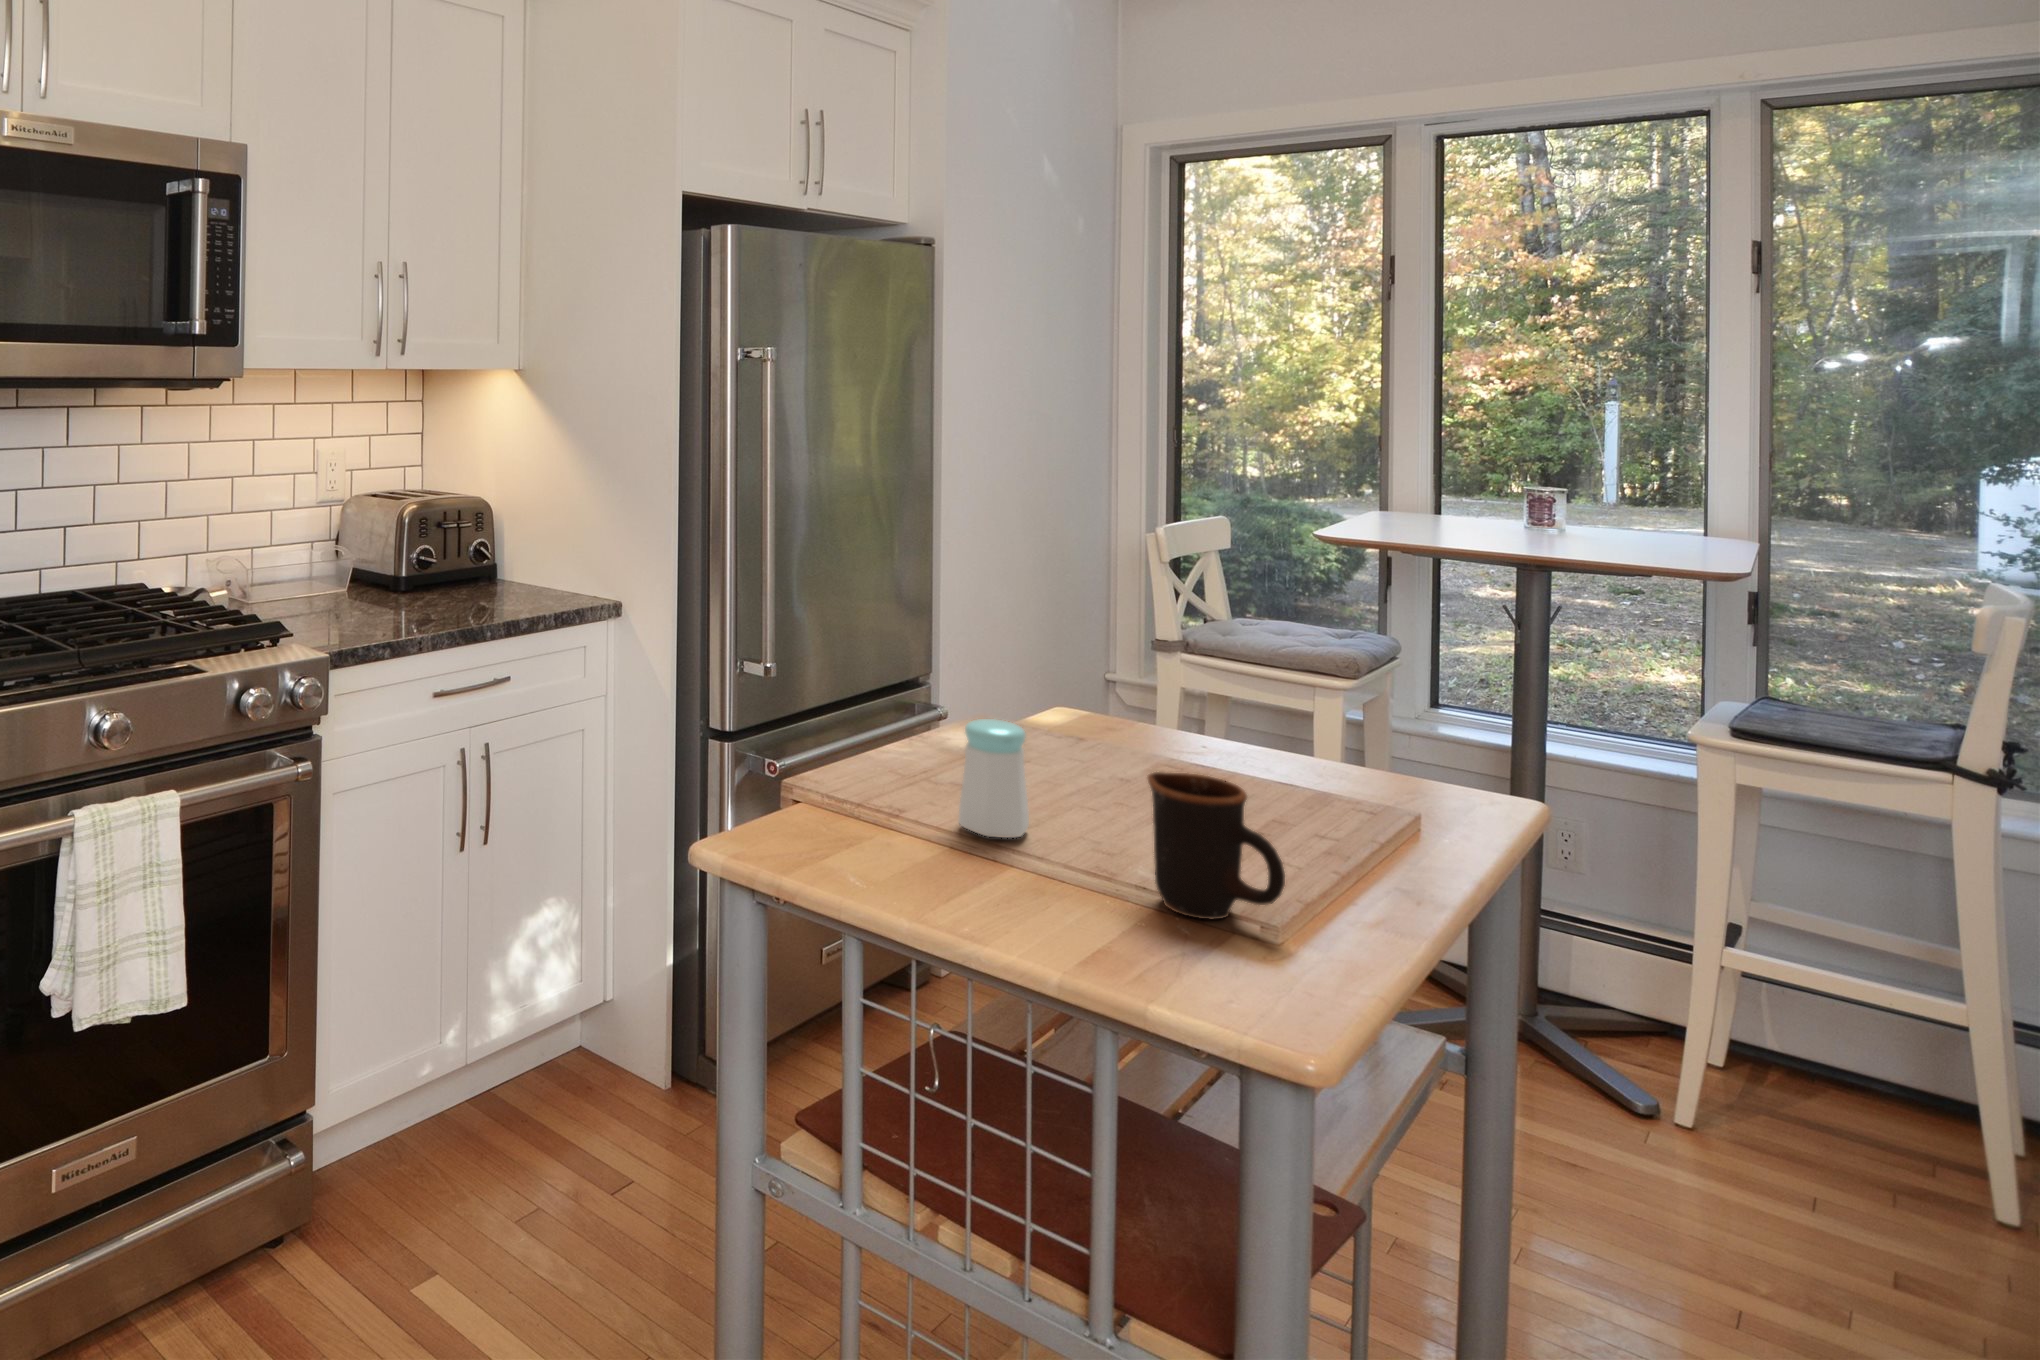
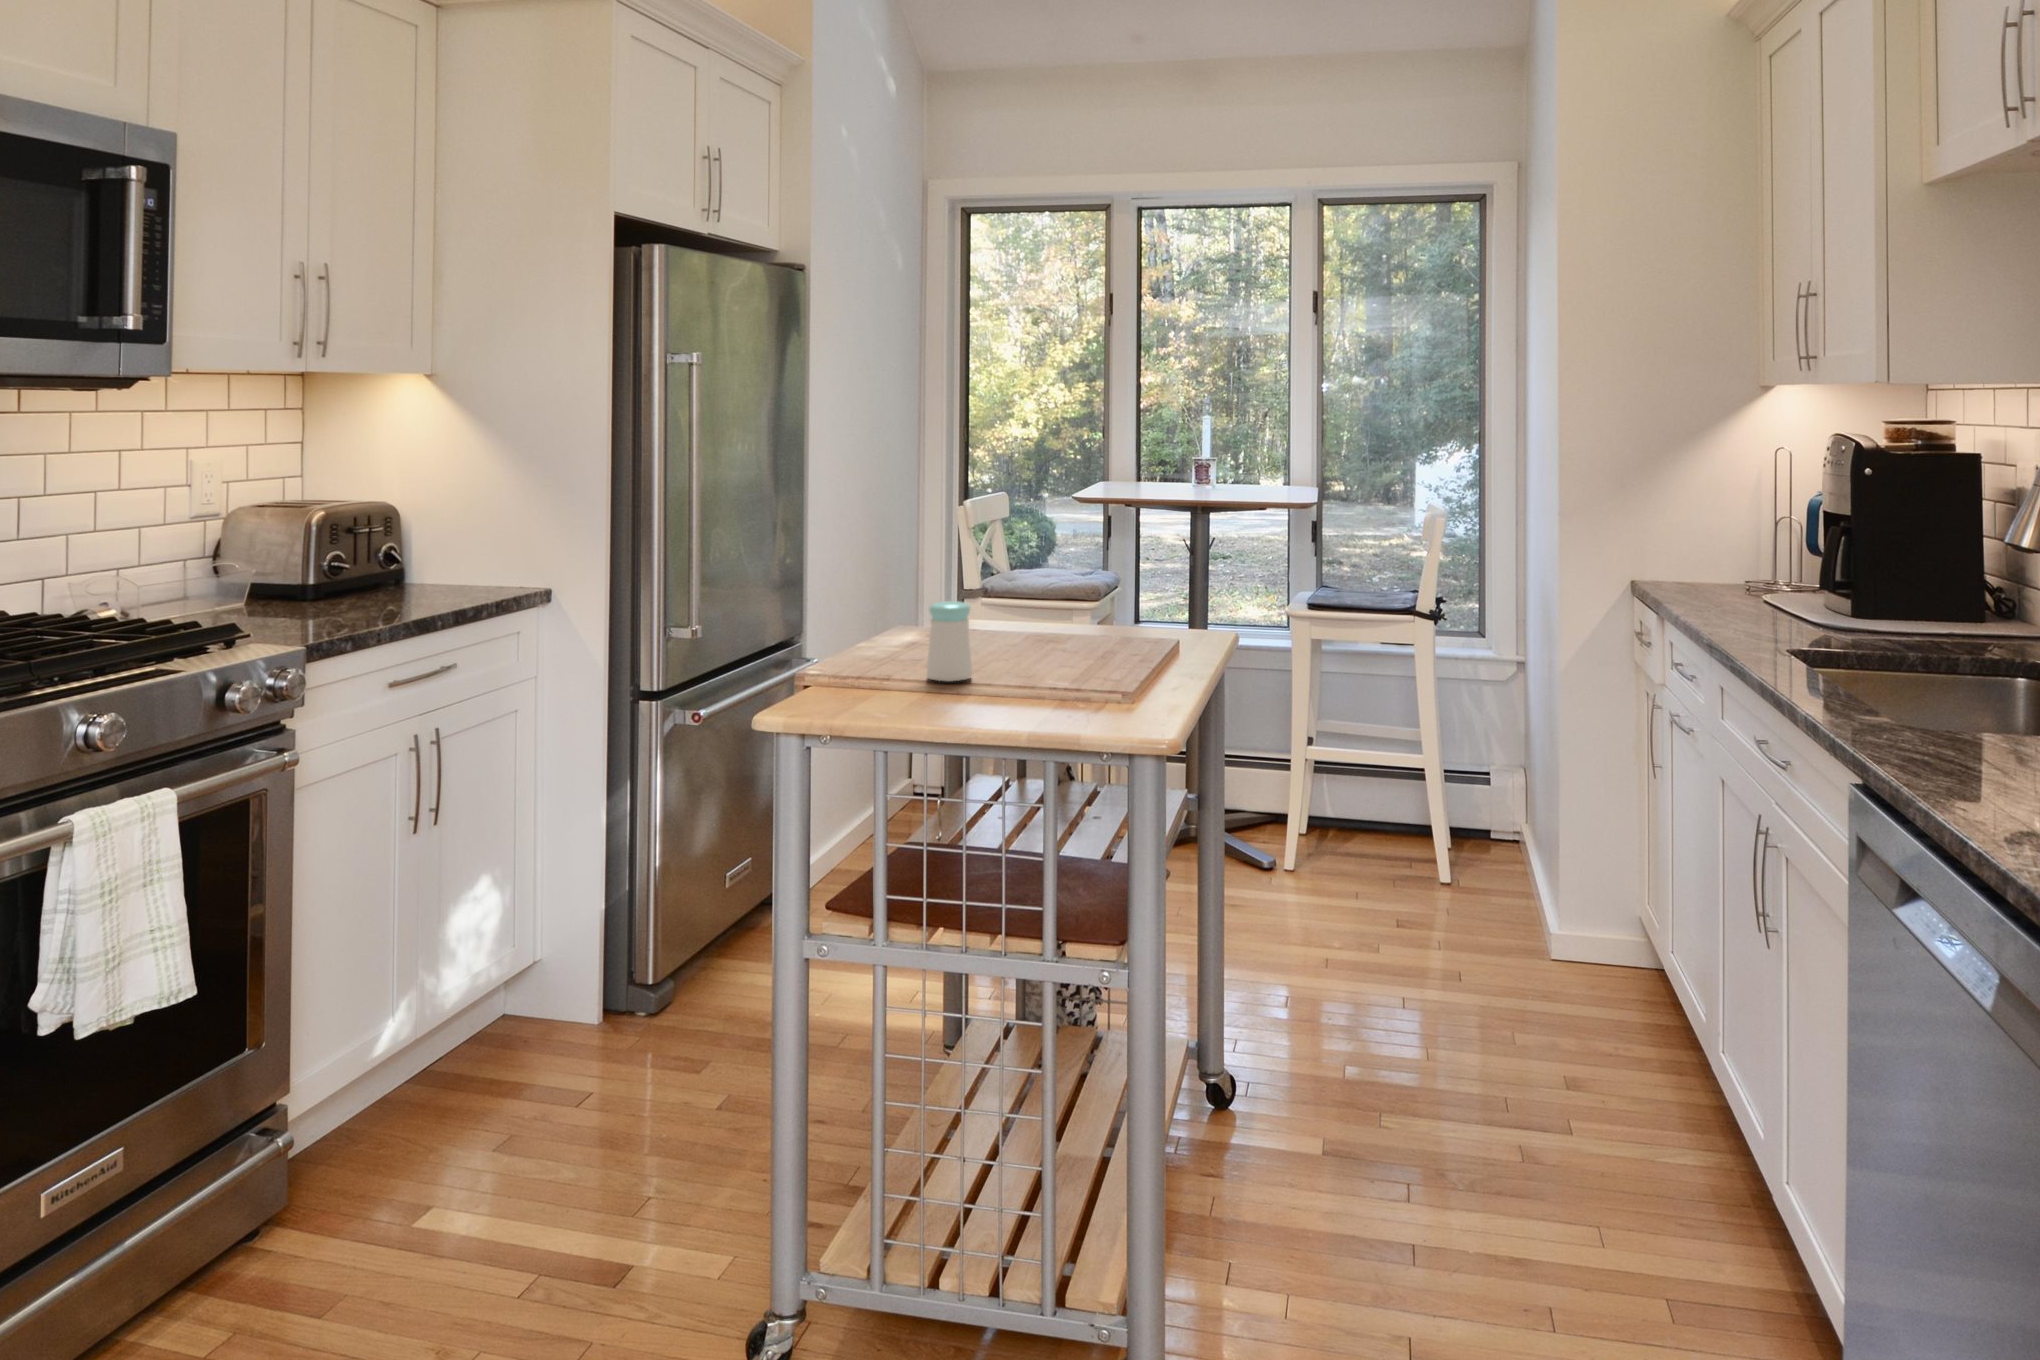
mug: present [1148,772,1285,920] -> none [1058,611,1141,699]

